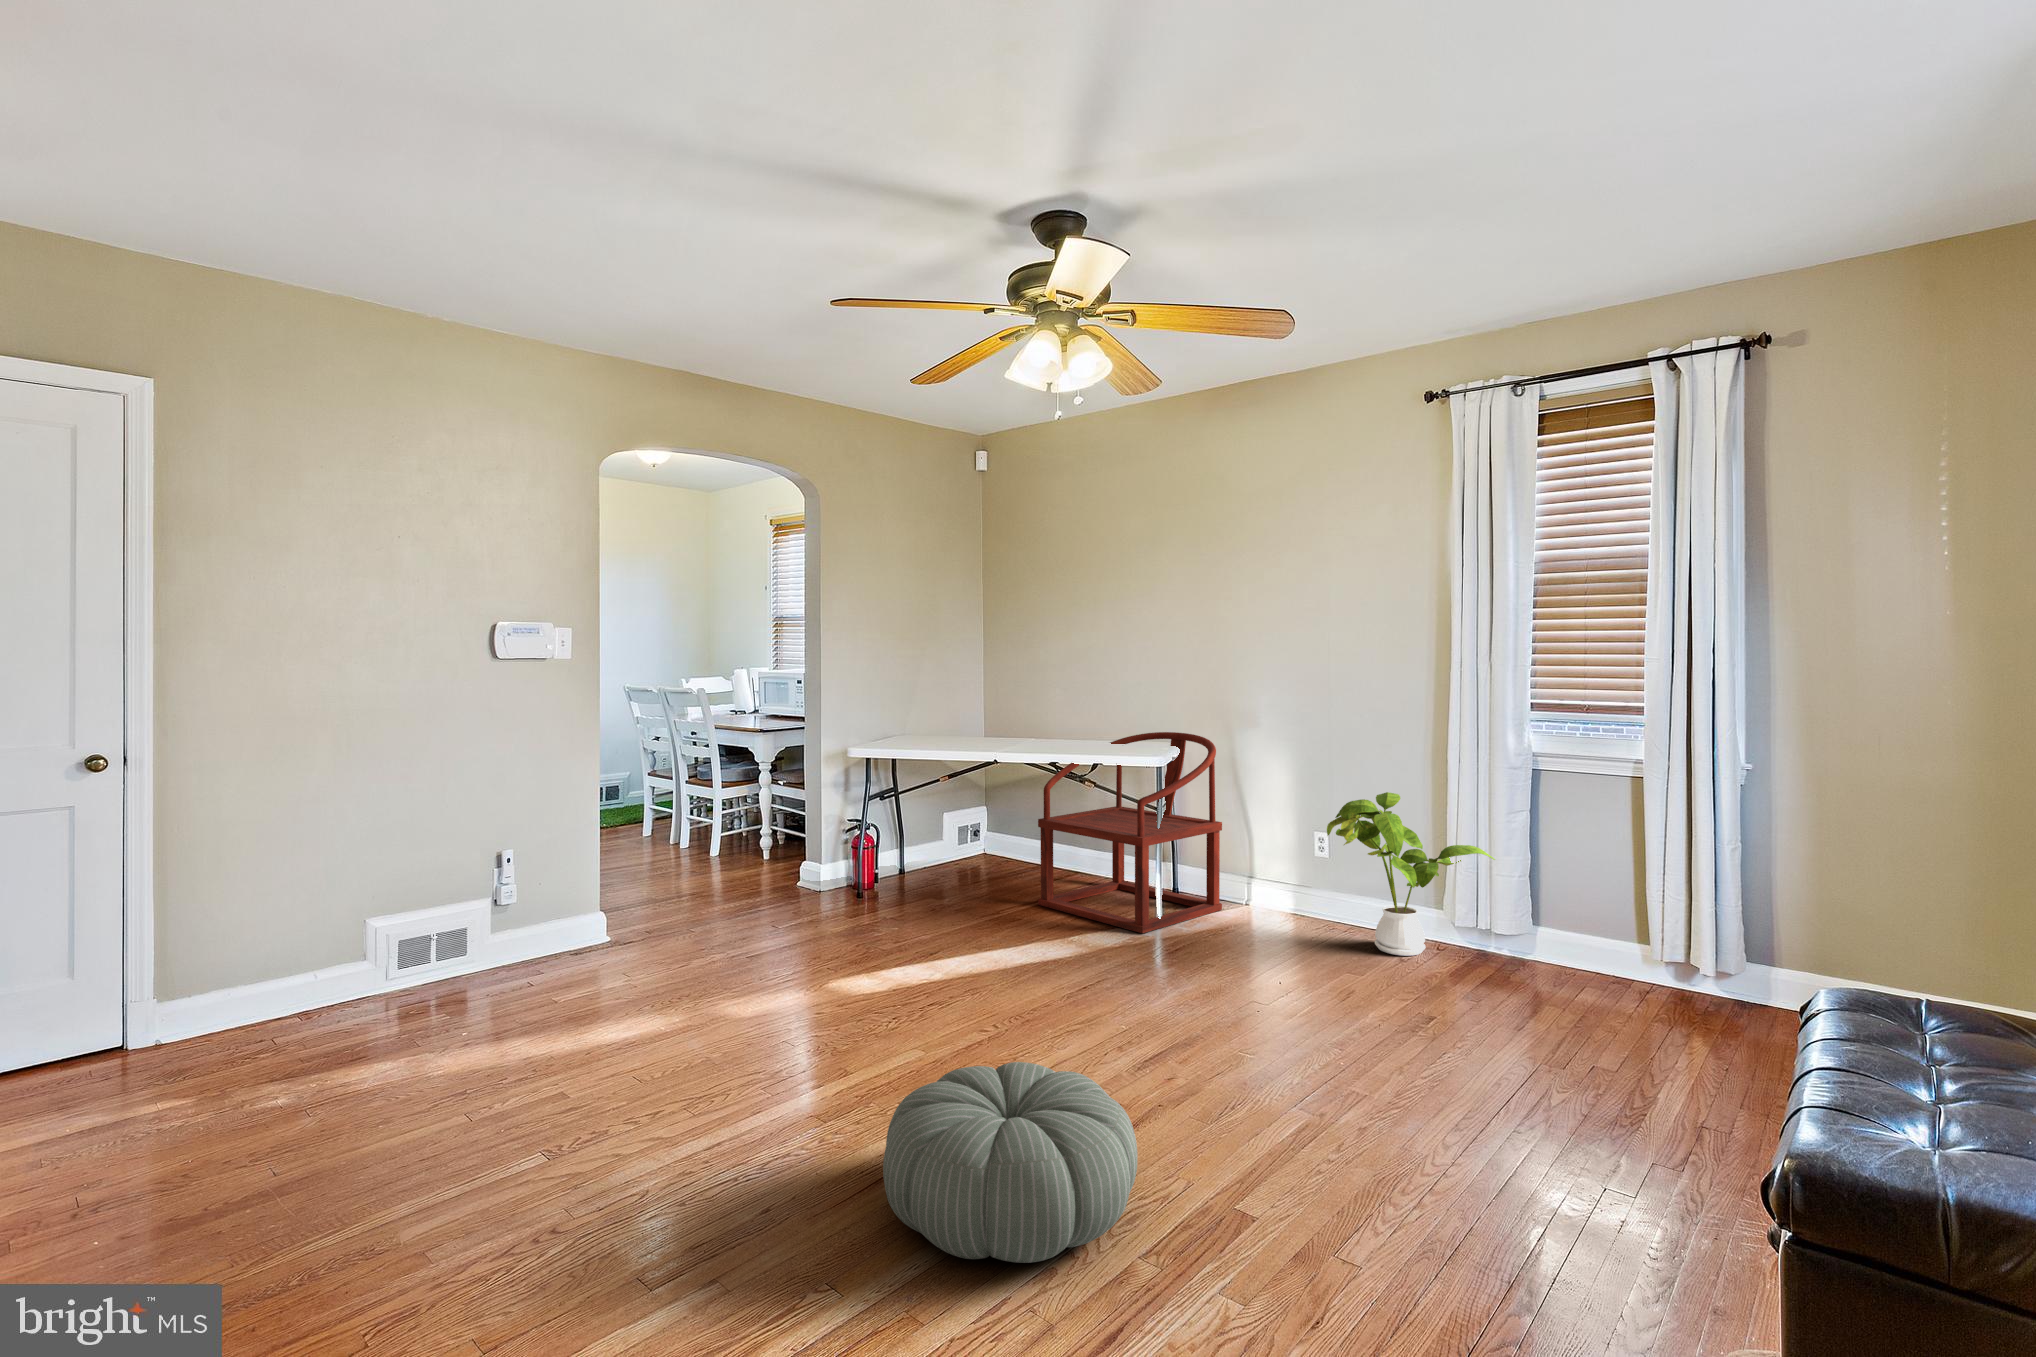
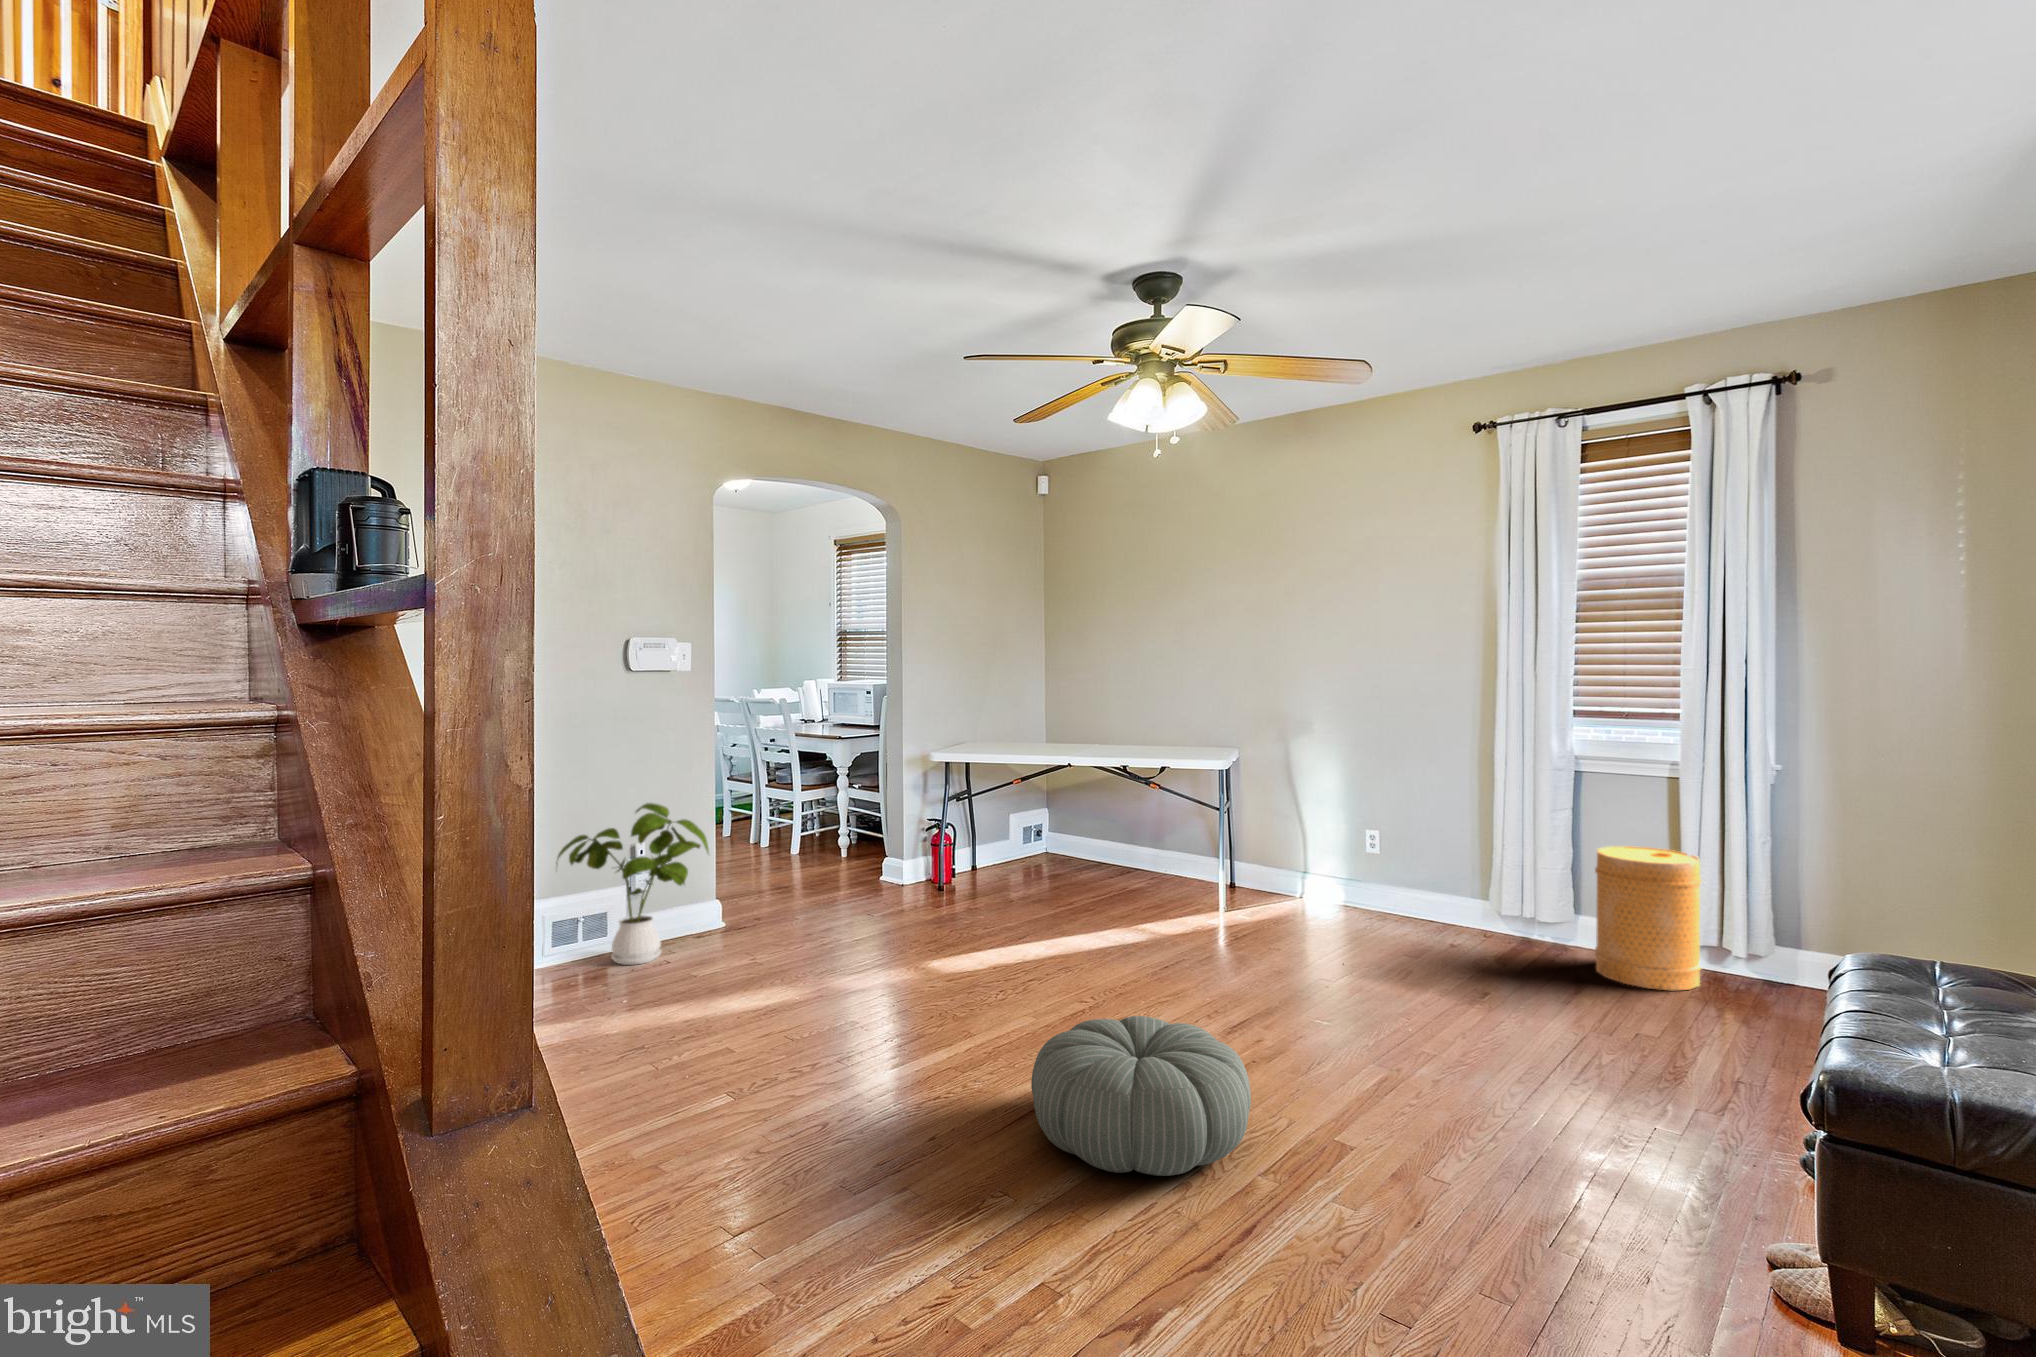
armchair: present [1038,732,1222,933] -> none [1108,738,1279,921]
house plant: present [1327,792,1495,956] -> present [558,803,709,965]
basket: none [1551,853,1666,1013] -> present [1595,846,1702,990]

